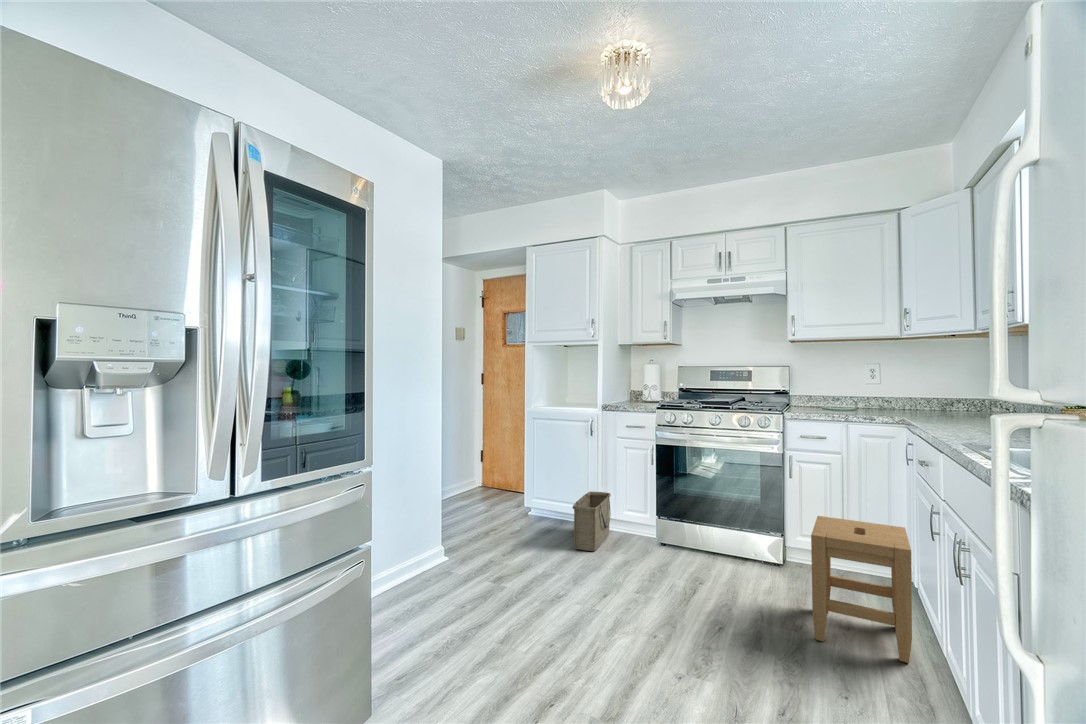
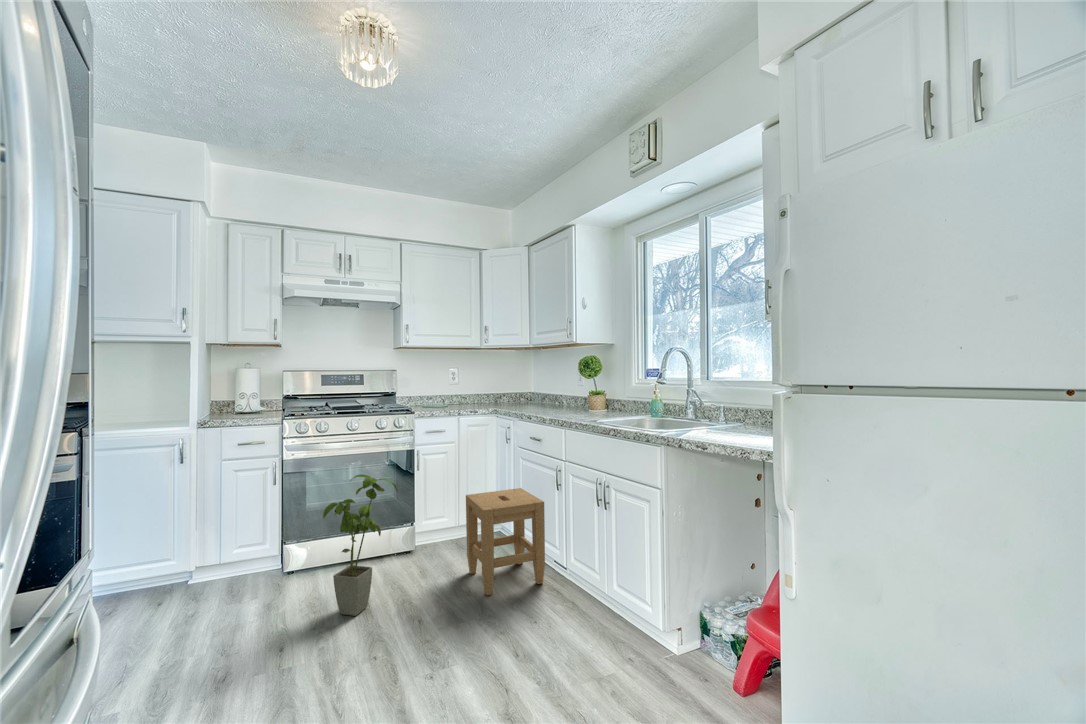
house plant: none [650,465,720,597] -> present [323,474,398,616]
basket: present [573,491,611,551] -> none [169,533,221,620]

